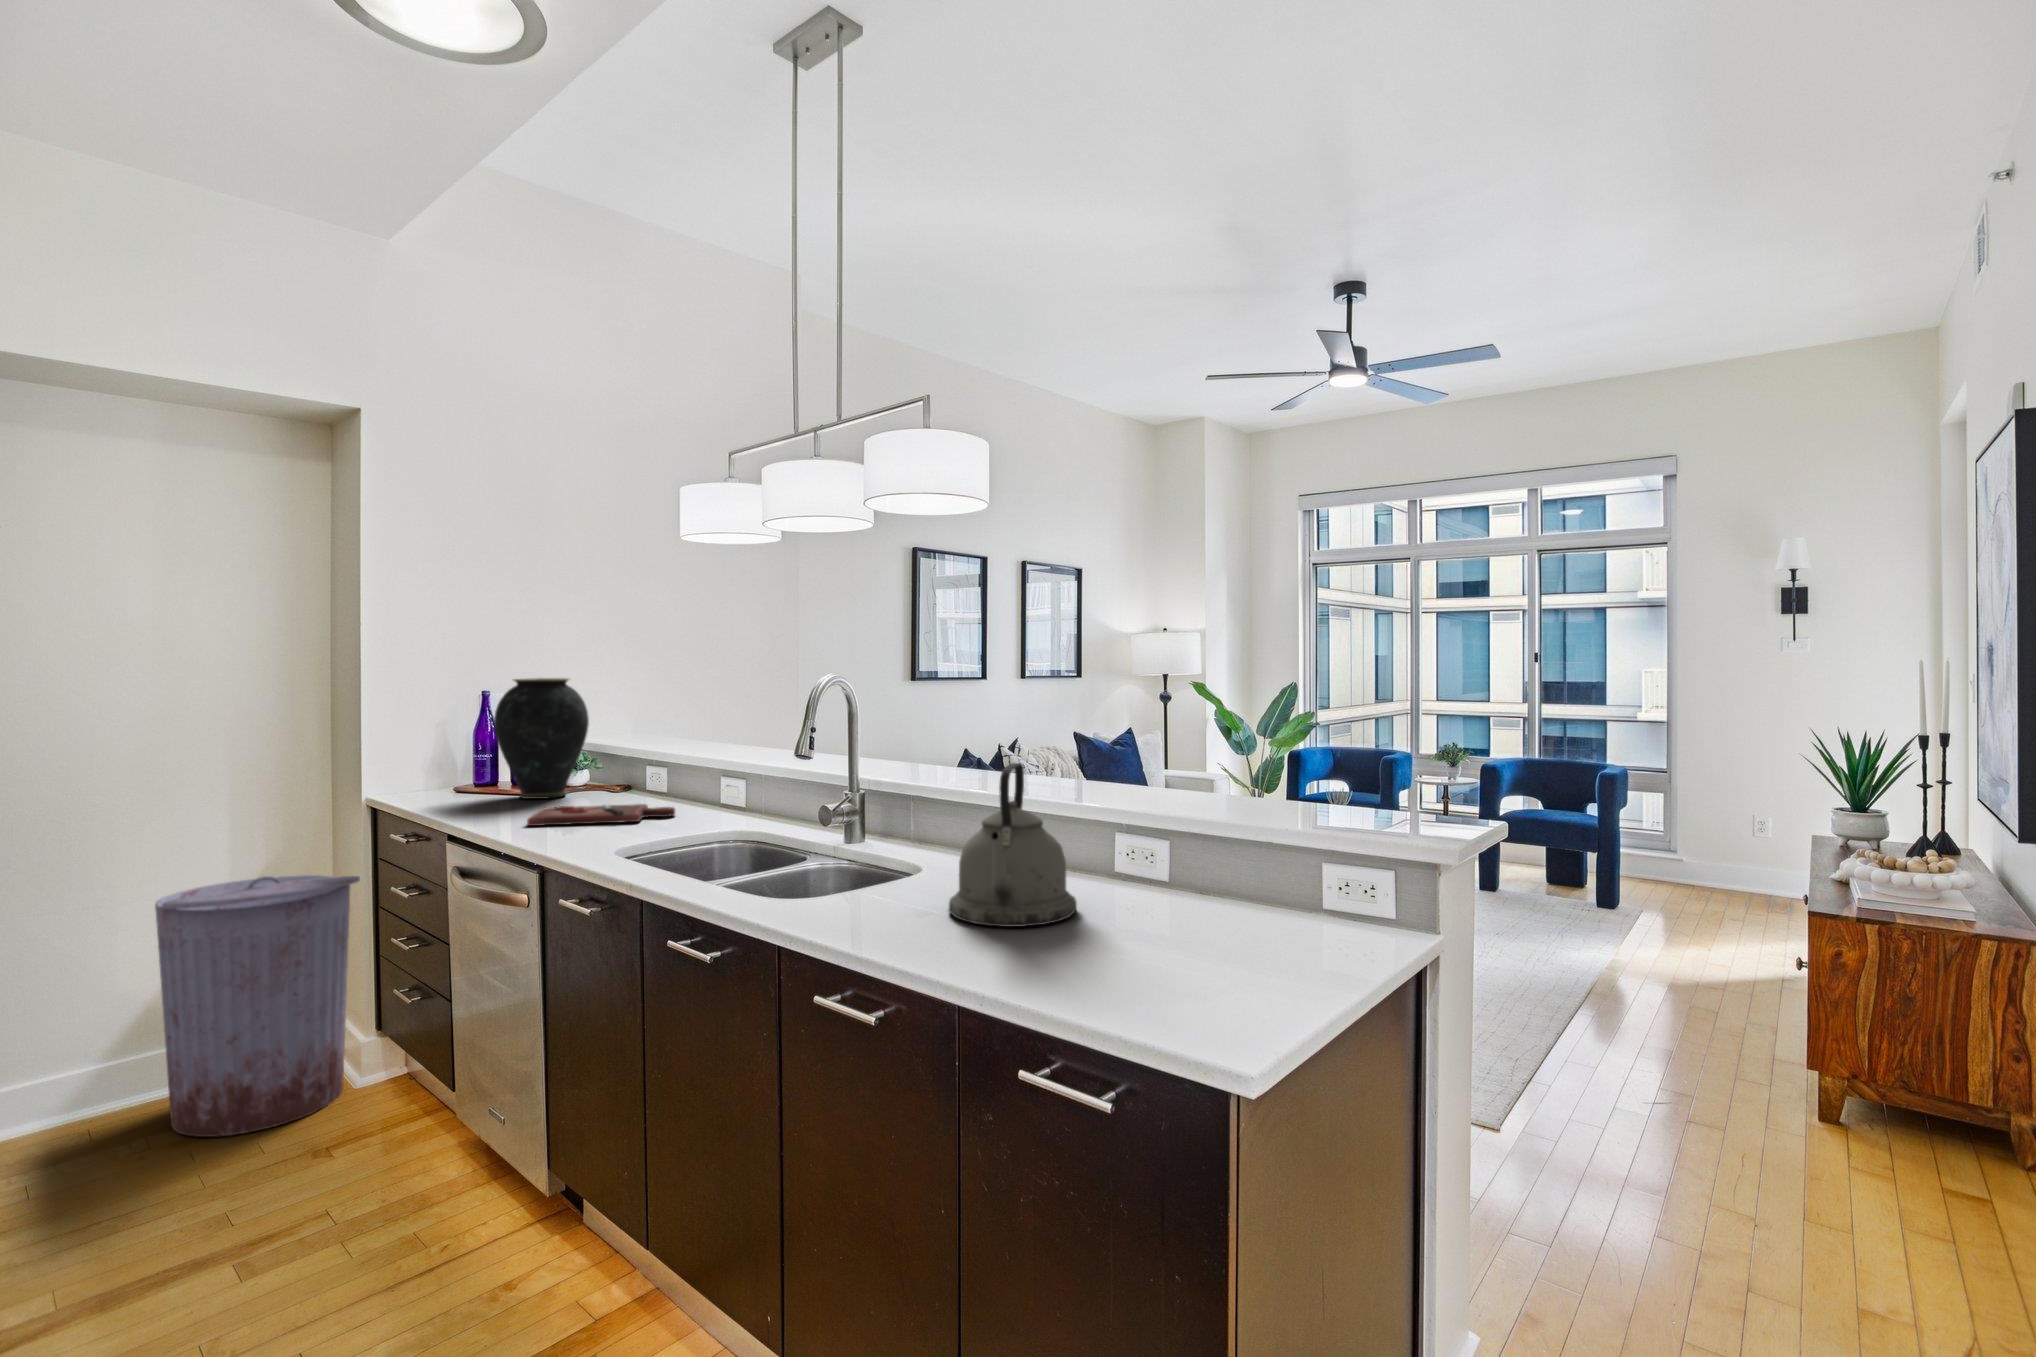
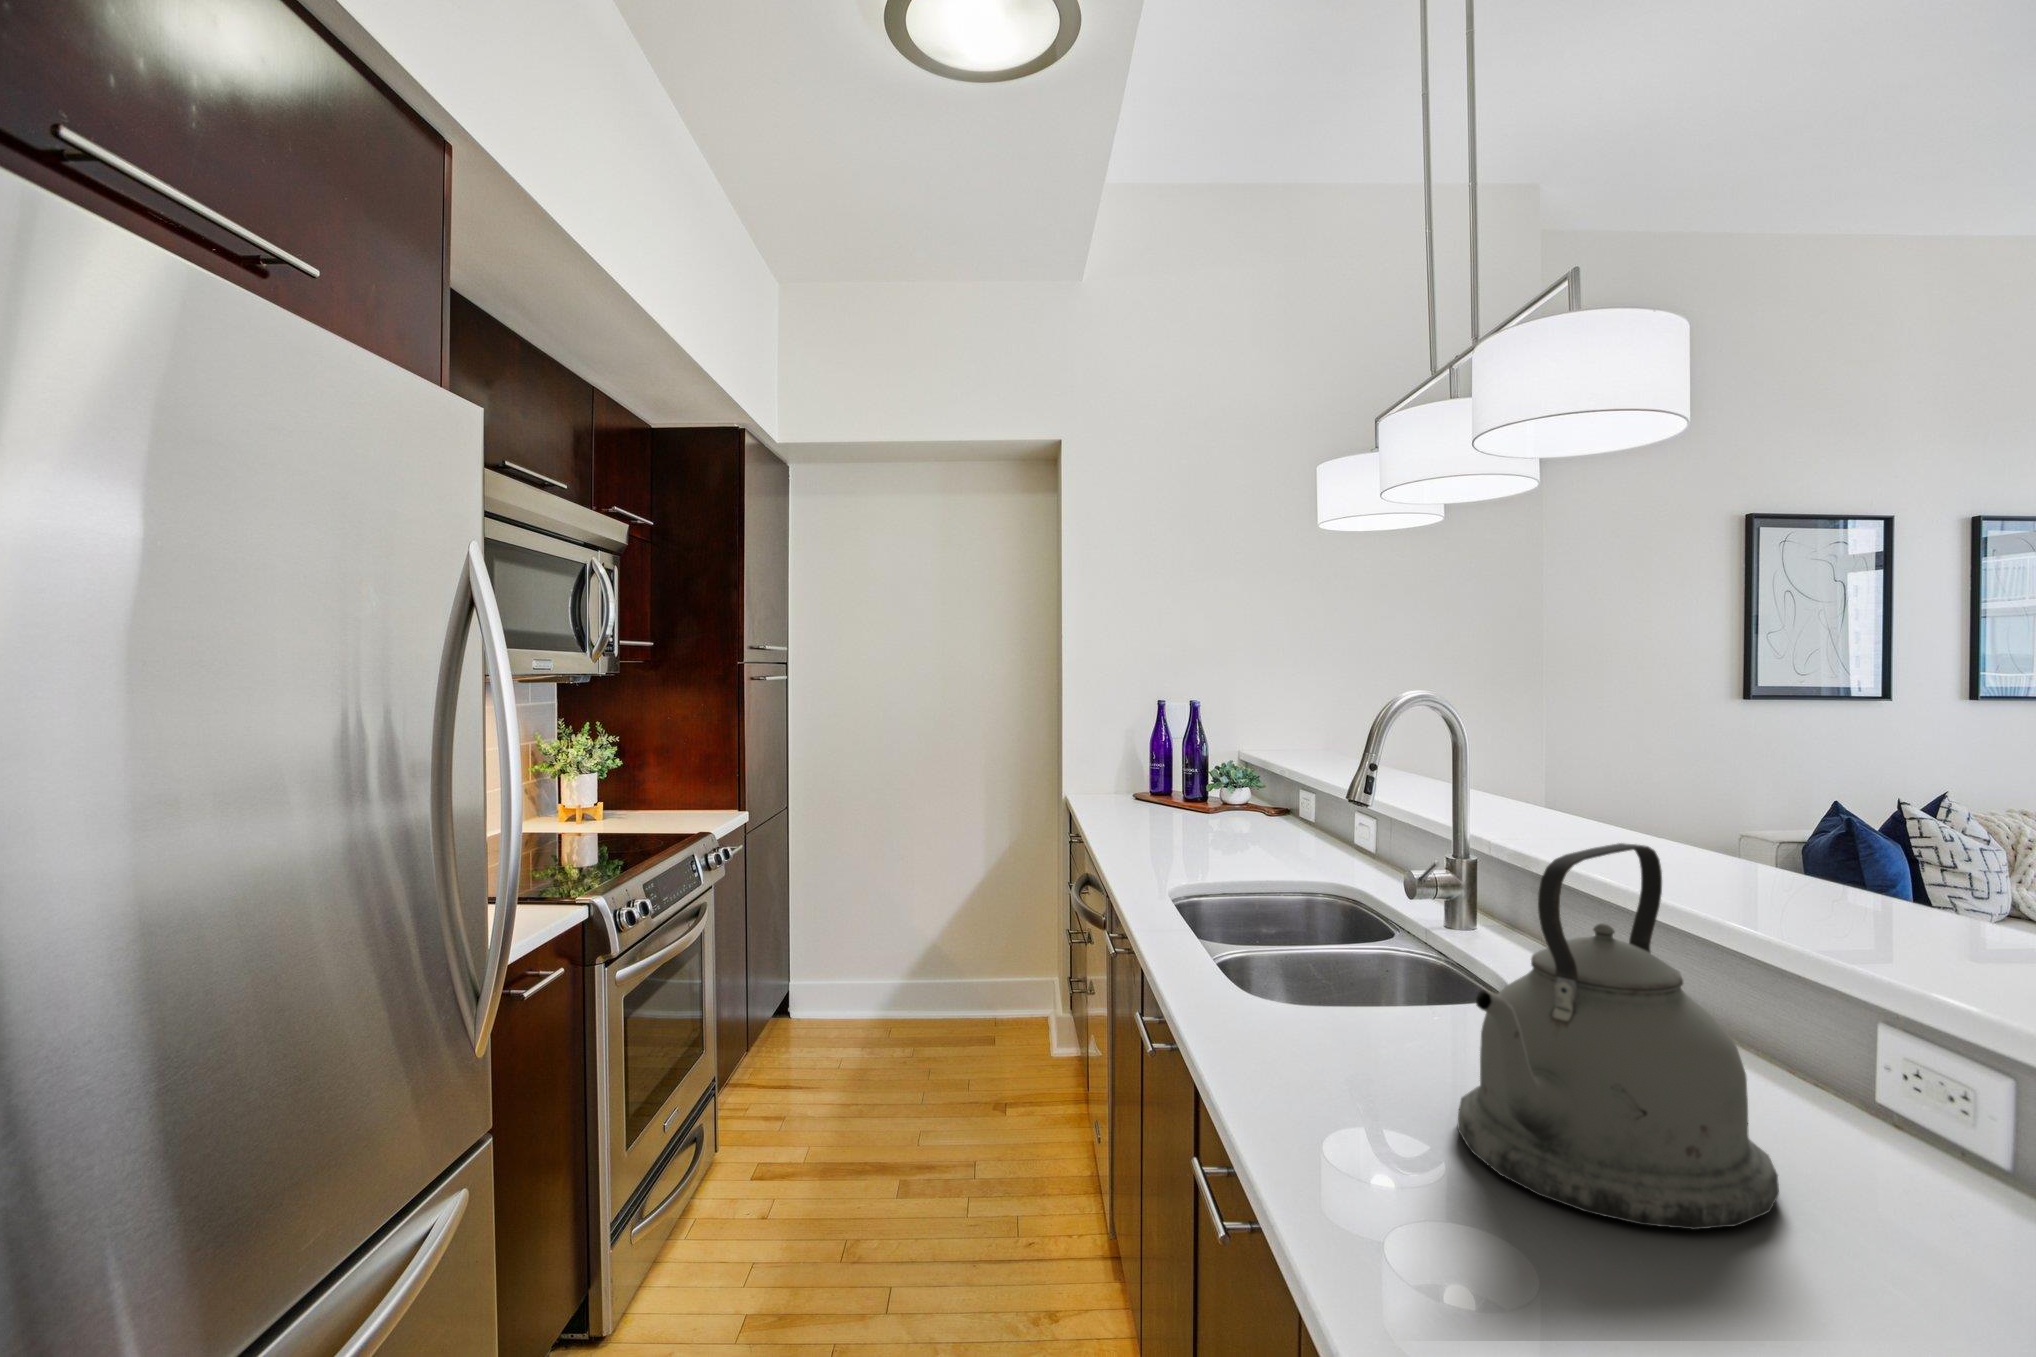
vase: present [494,678,589,799] -> none [1145,687,1237,815]
cutting board: present [527,804,675,826] -> none [1126,825,1286,854]
trash can: present [155,875,360,1137] -> none [906,858,1045,1082]

